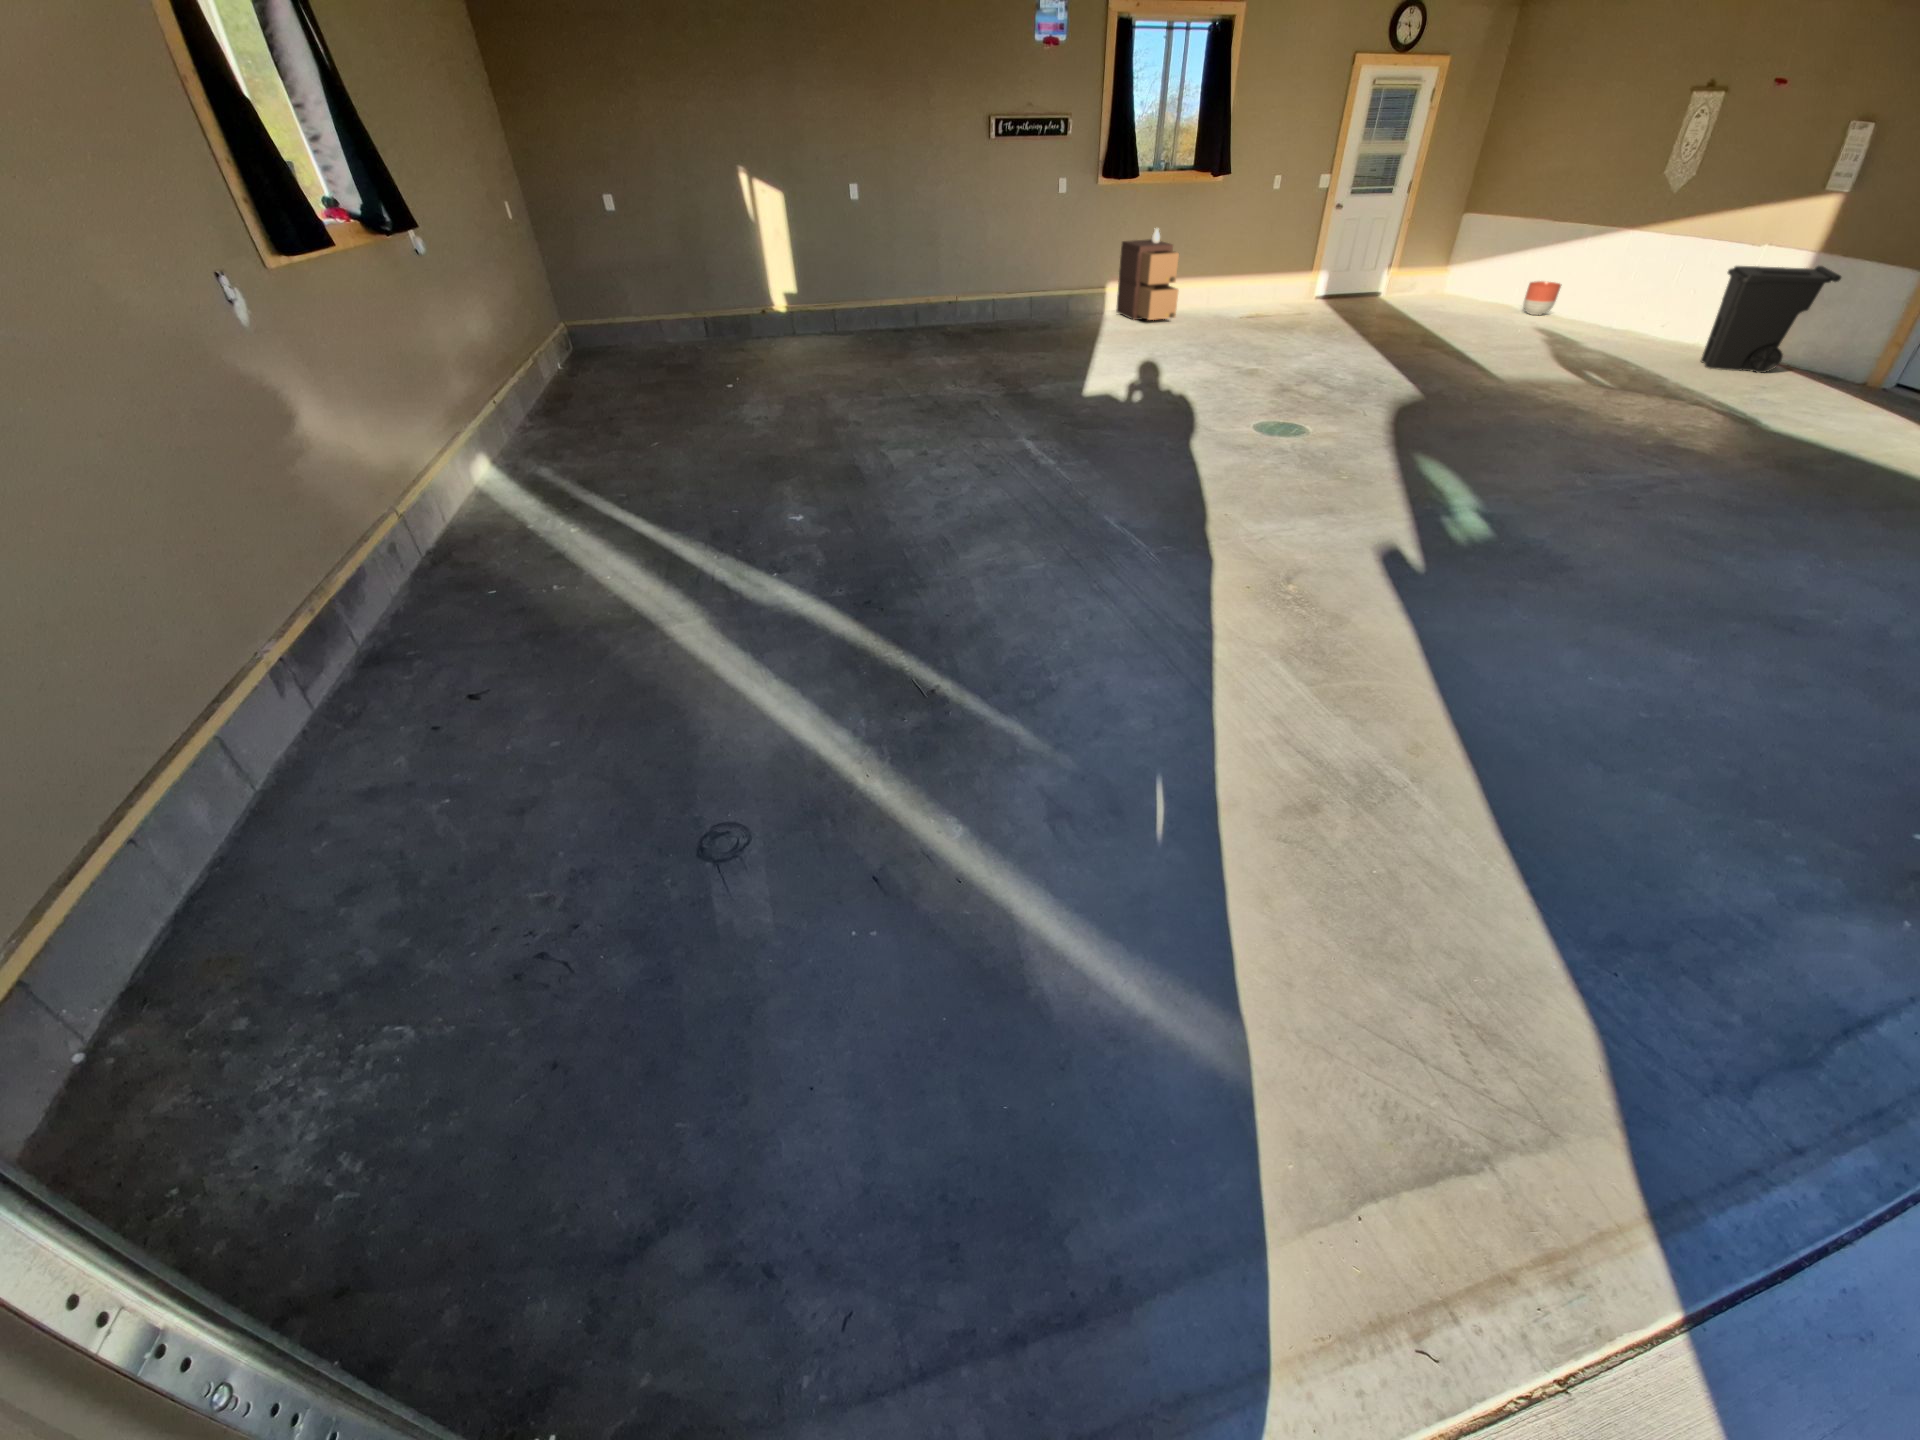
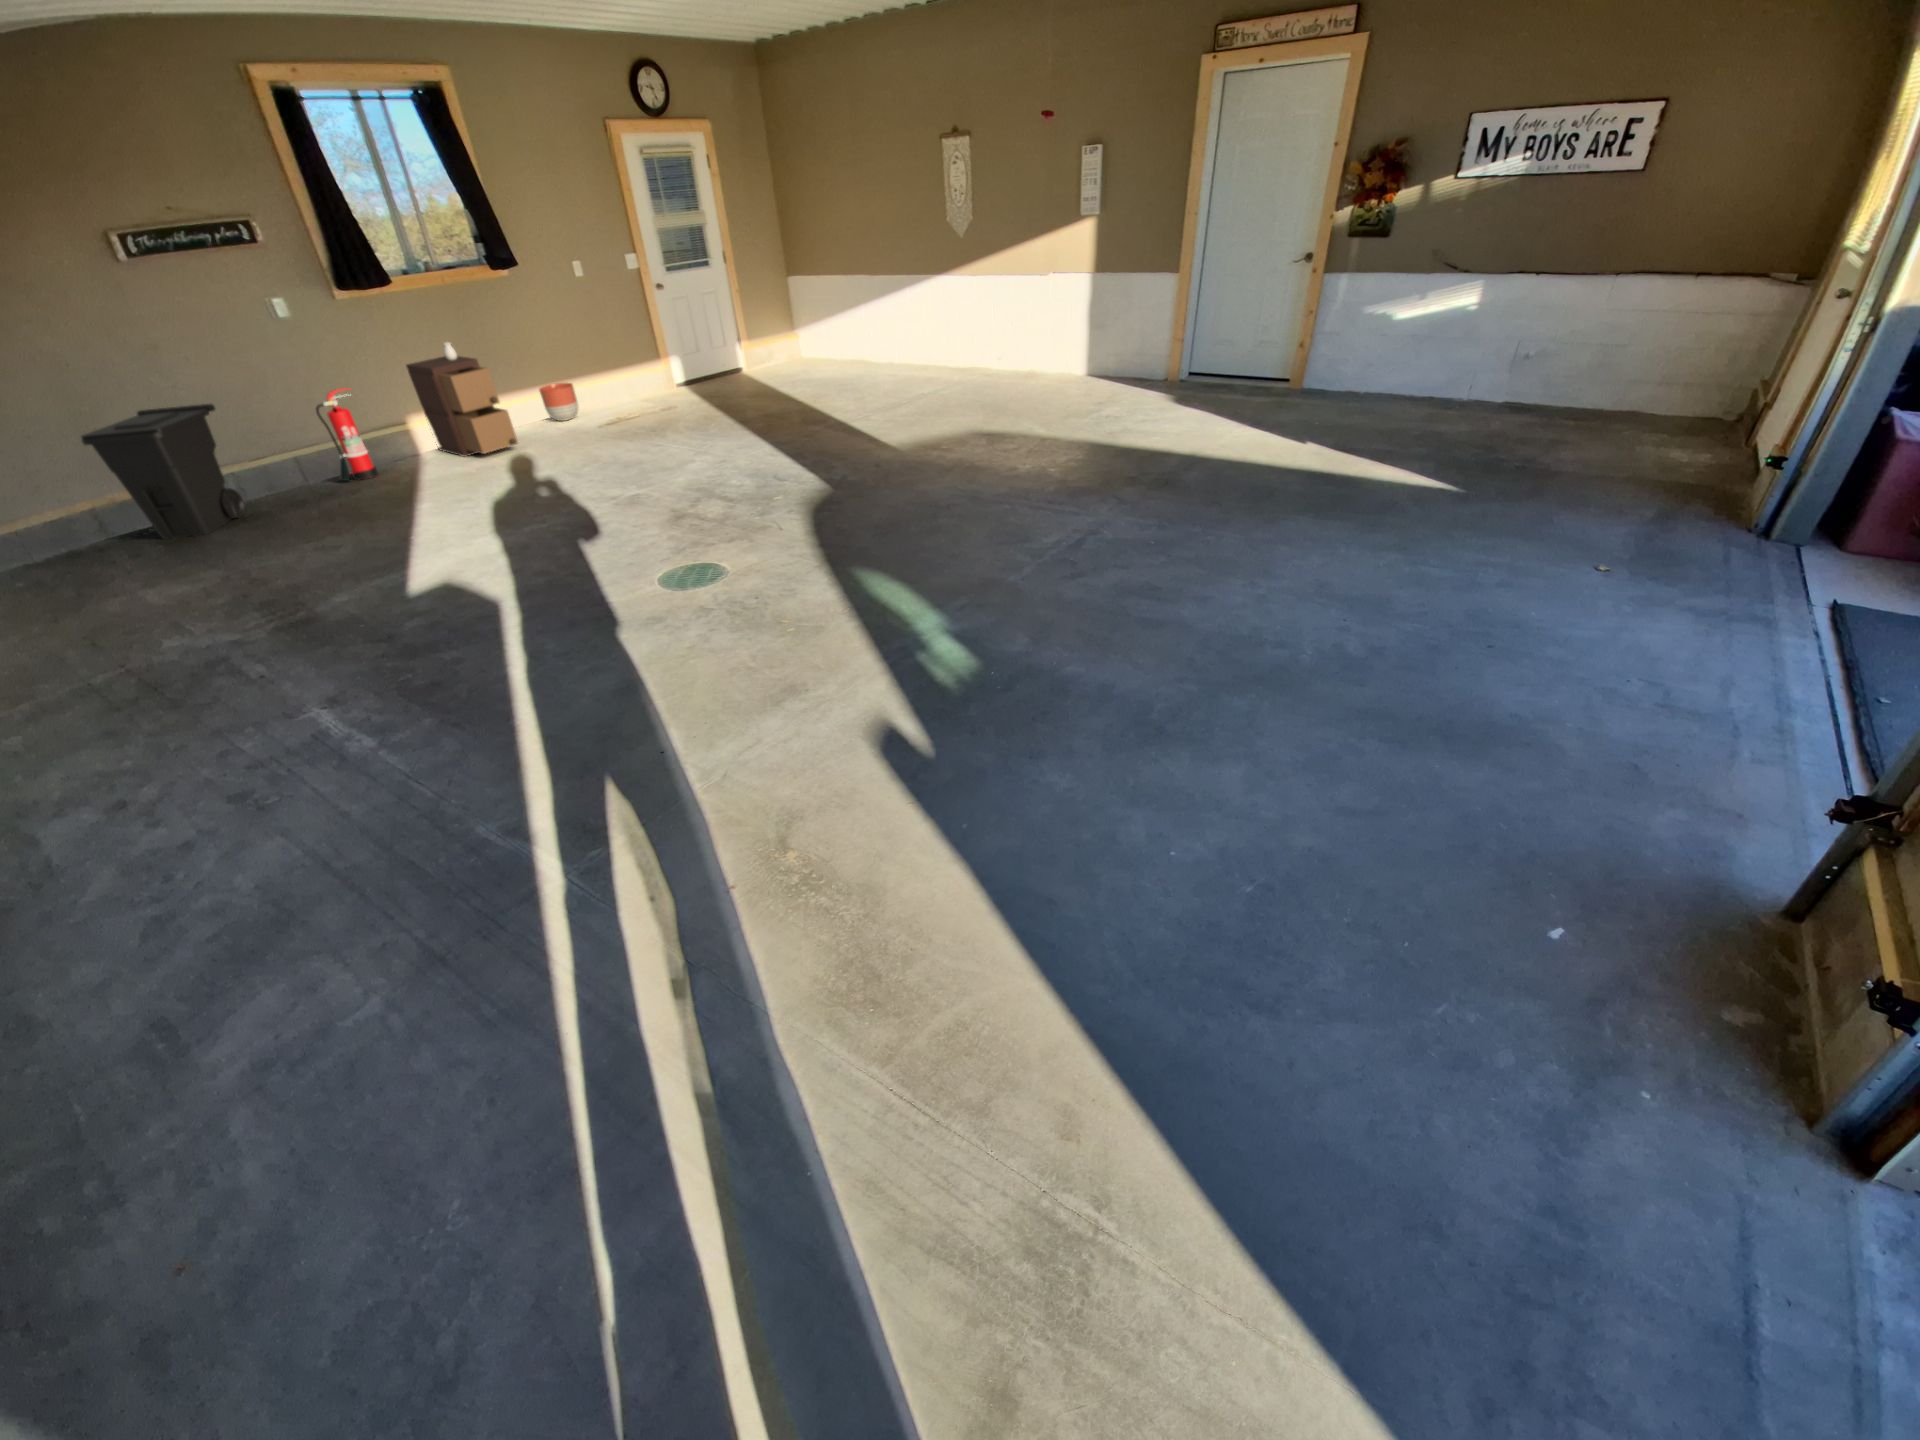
fire extinguisher: none [1049,251,1083,322] -> present [316,388,378,480]
trash can: present [1701,266,1841,373] -> present [81,404,245,539]
planter: present [1523,281,1561,315] -> present [539,383,578,421]

